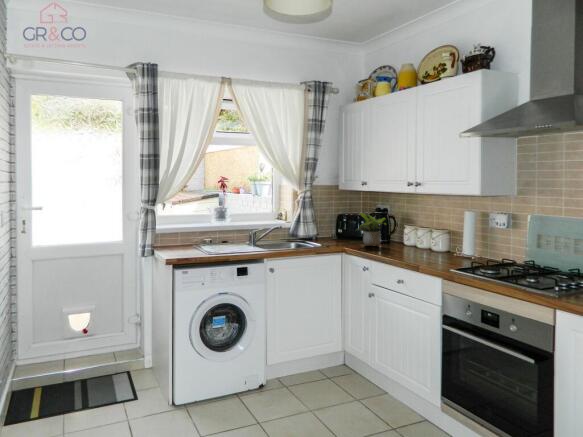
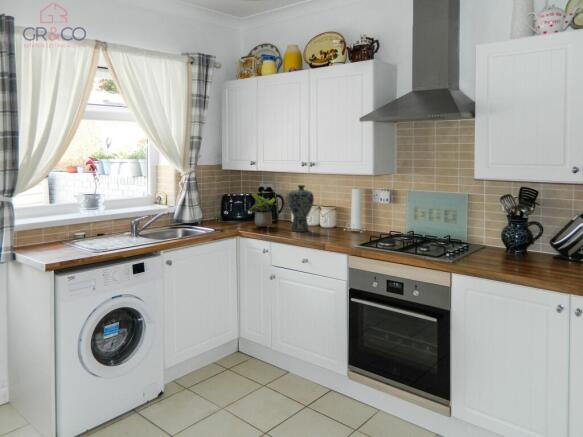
vase: none [394,204,421,252] -> present [288,185,314,232]

